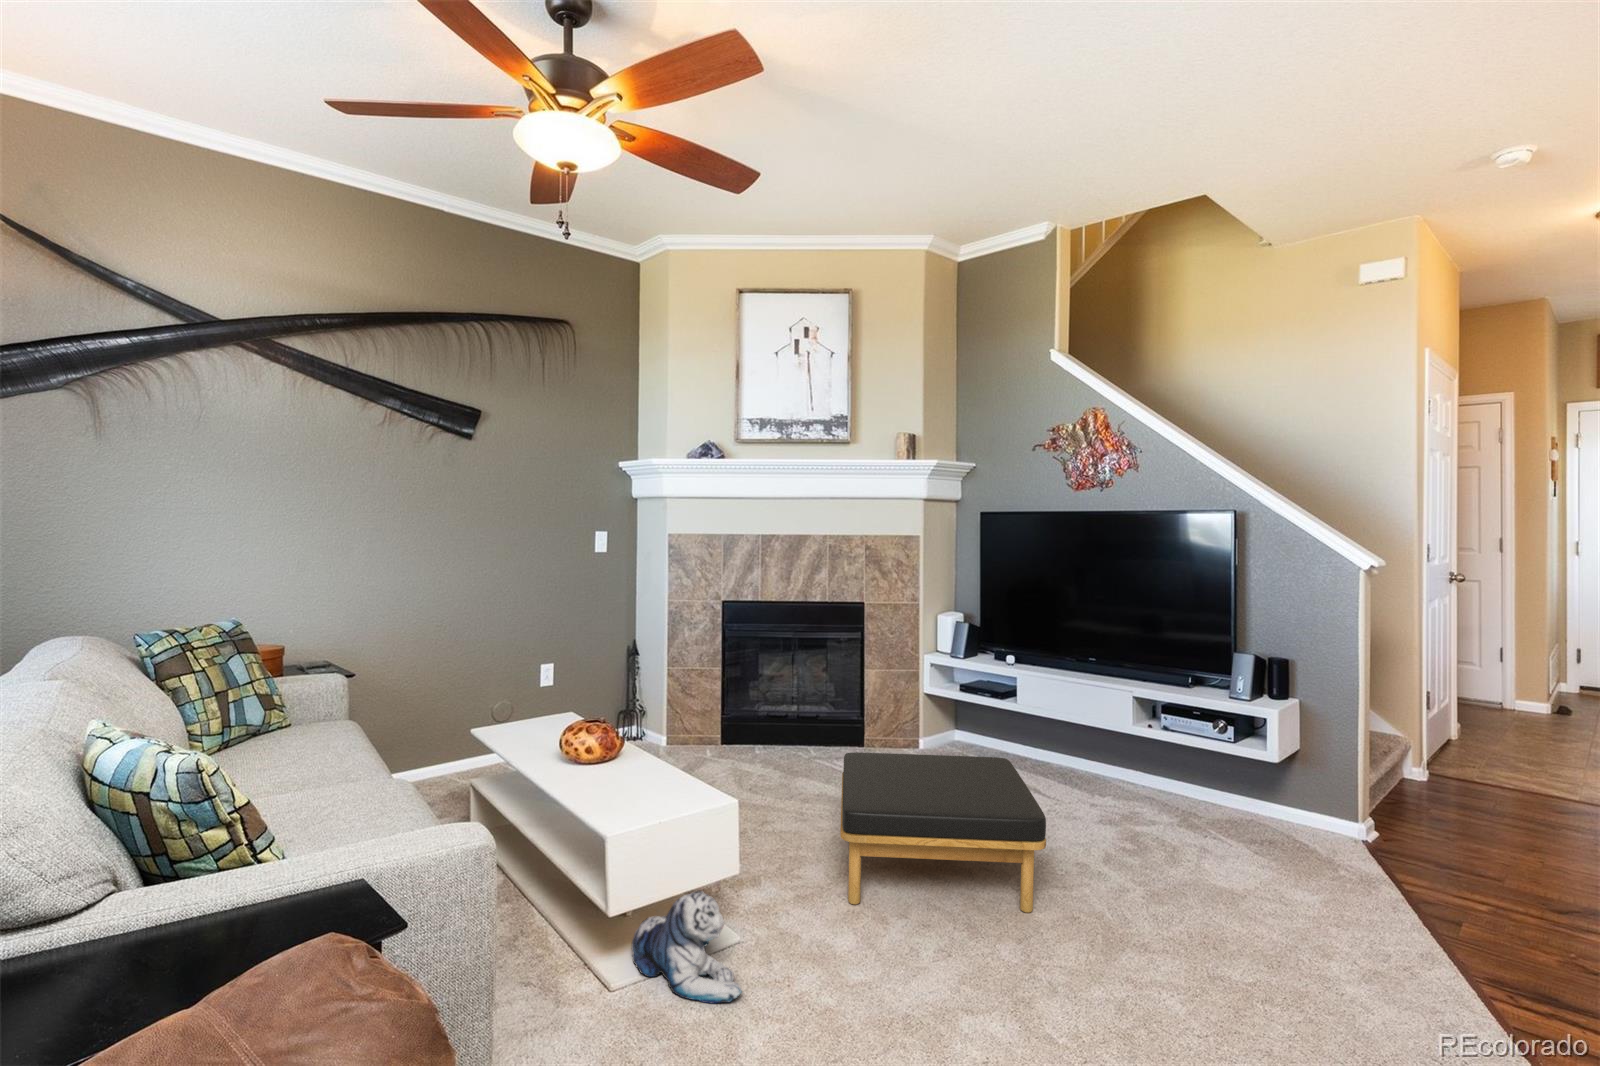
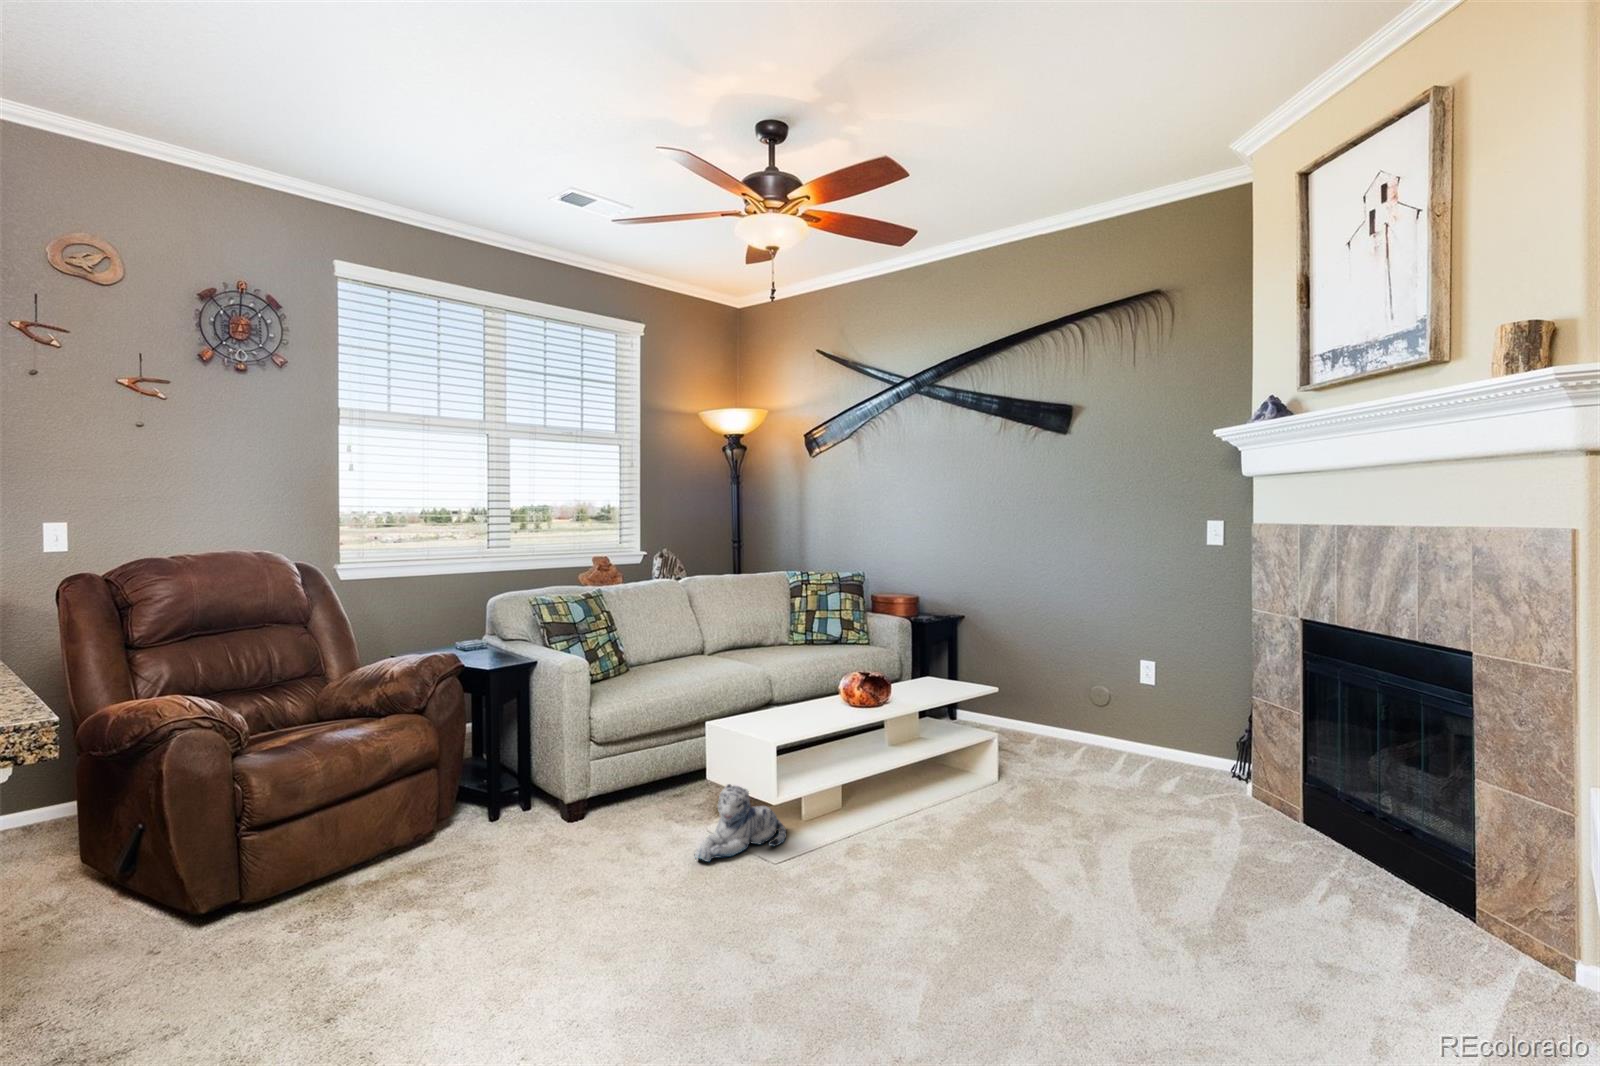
ottoman: present [840,752,1046,913] -> none [845,797,1135,1023]

